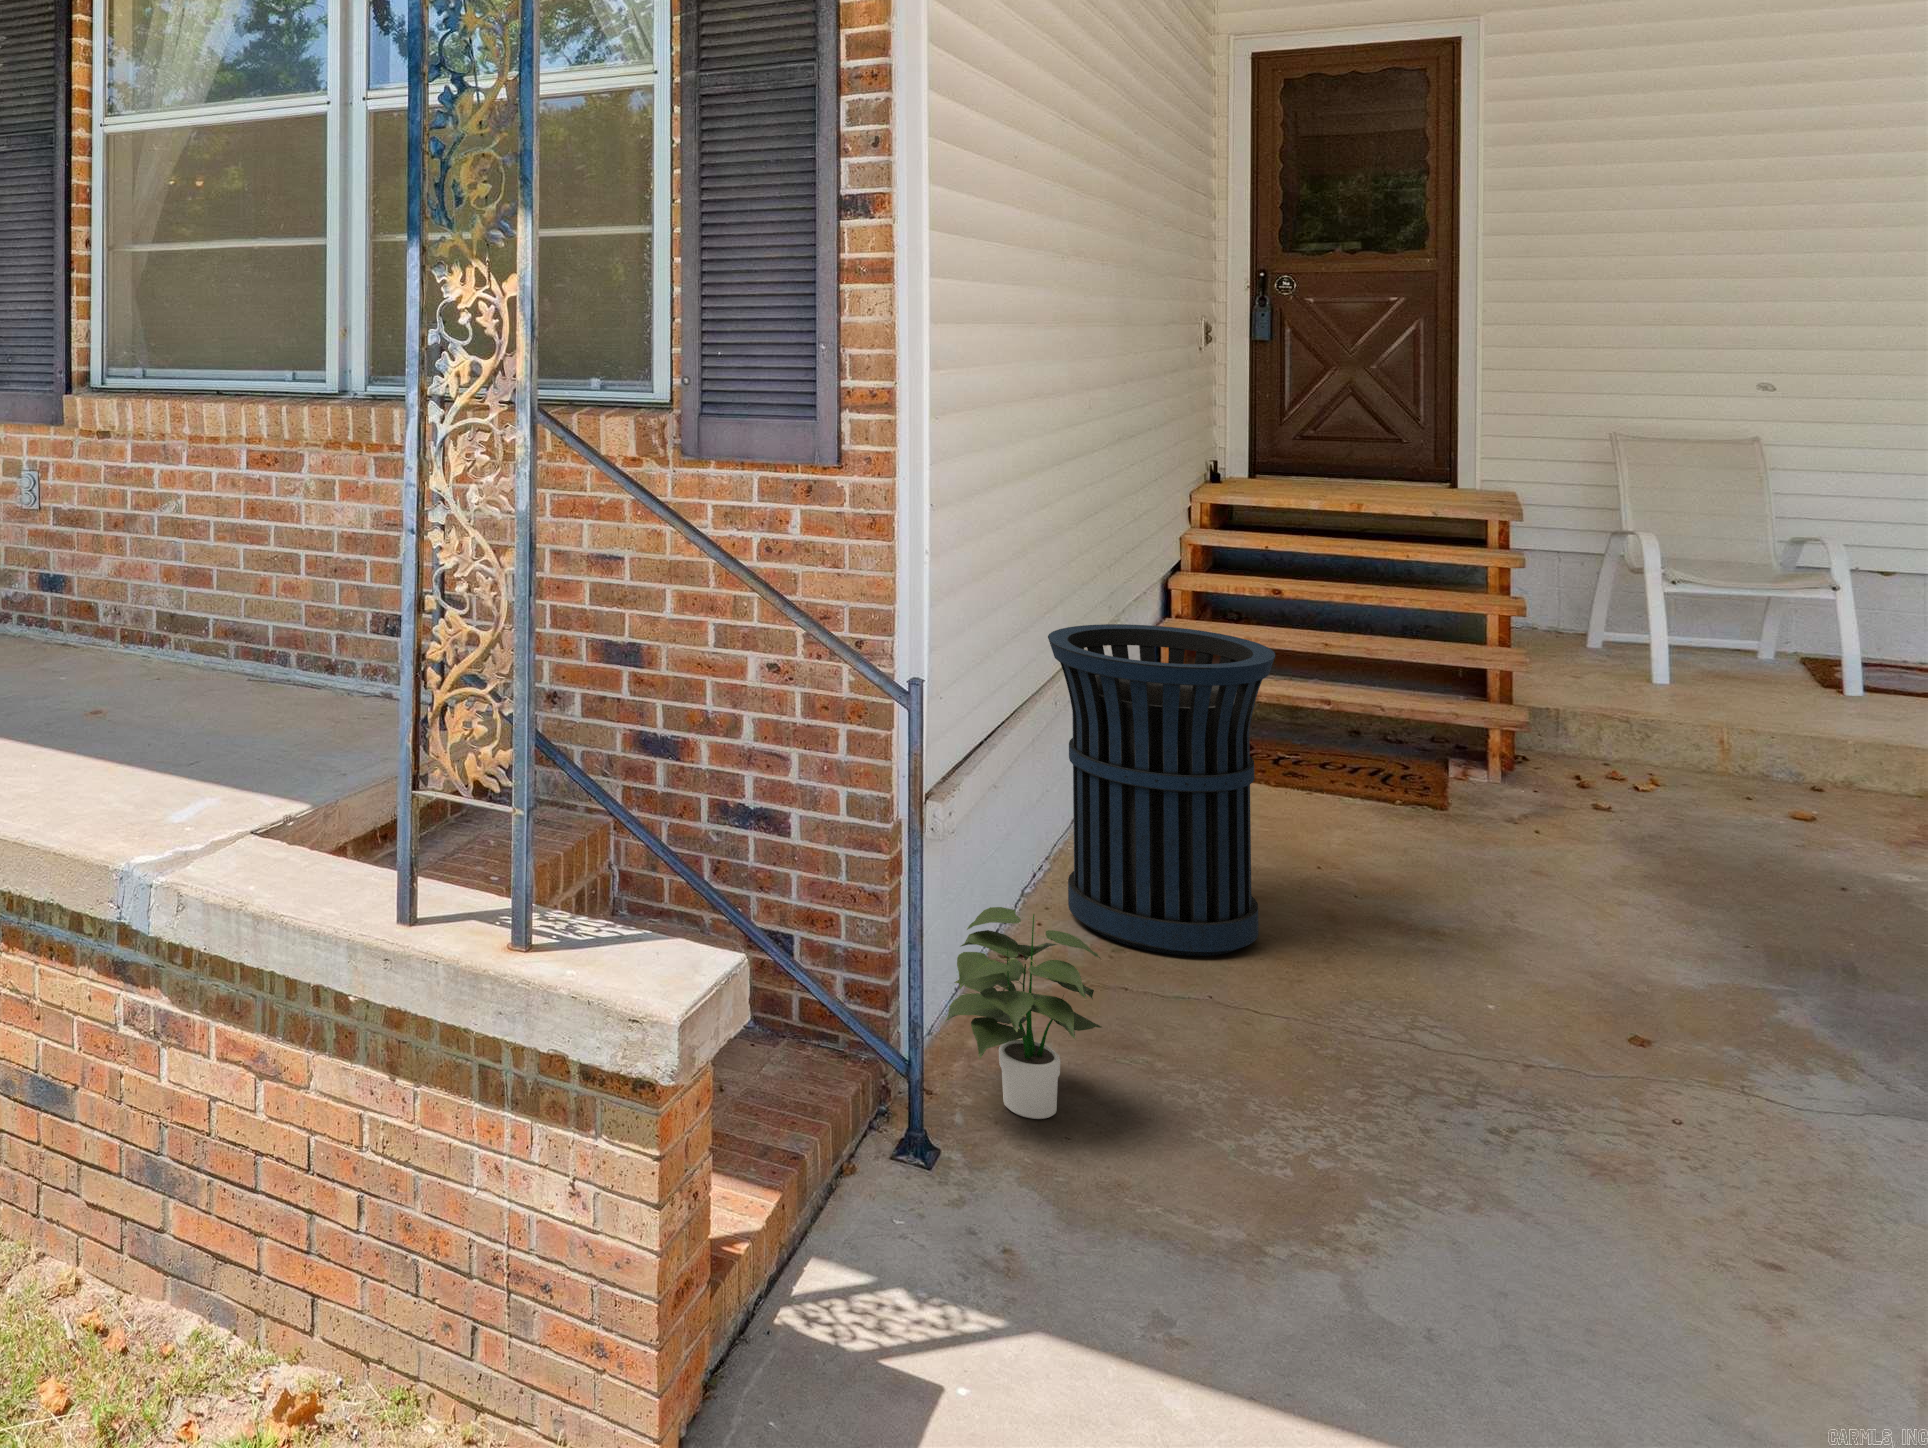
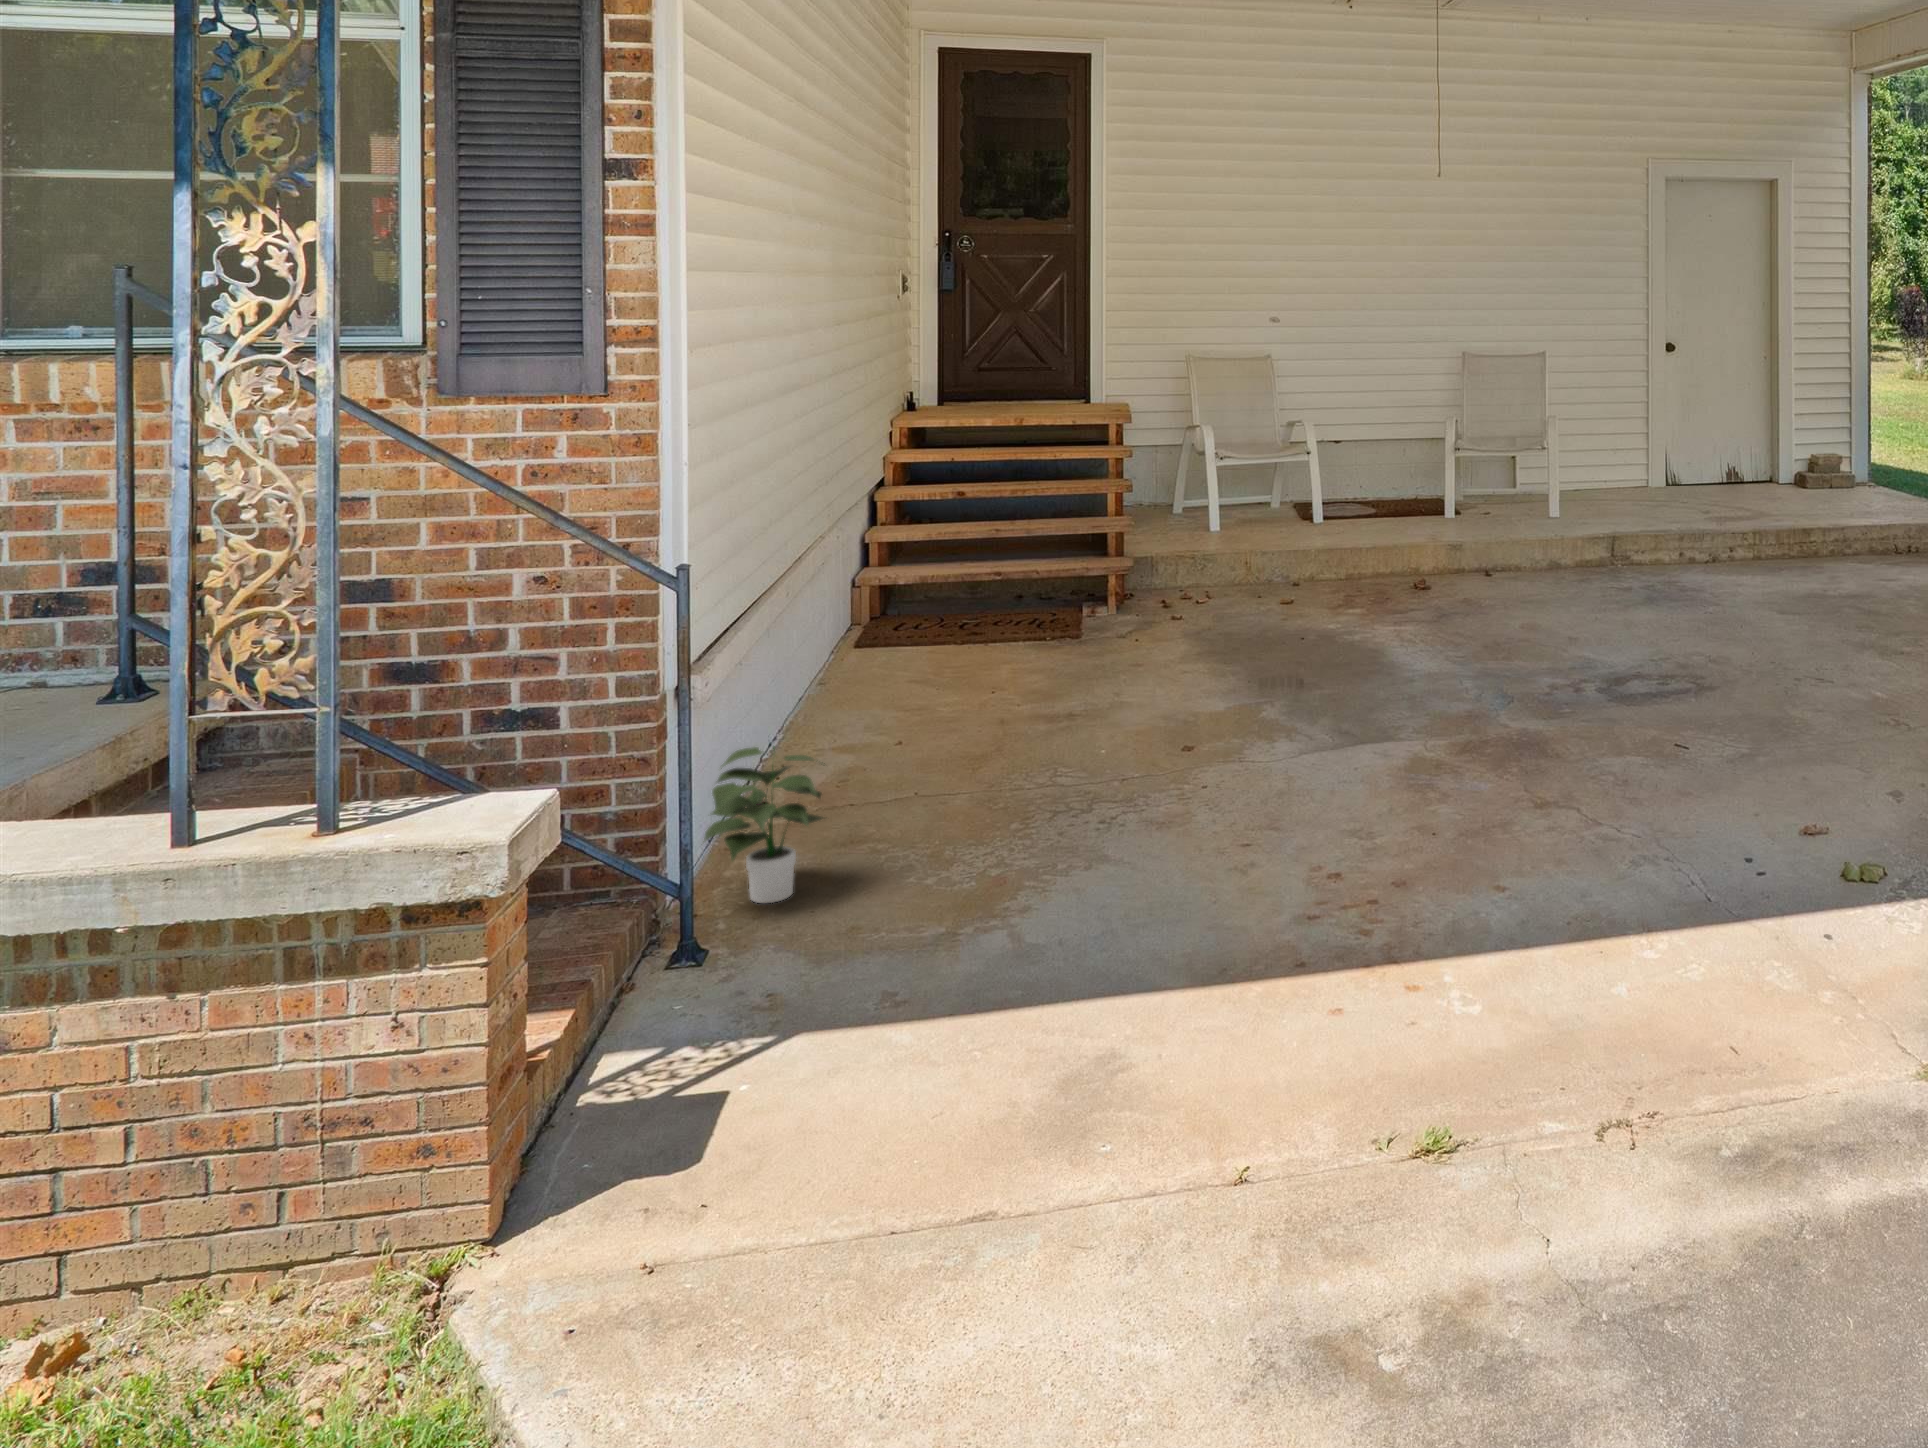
trash can: present [1048,624,1275,956] -> none [777,522,957,780]

